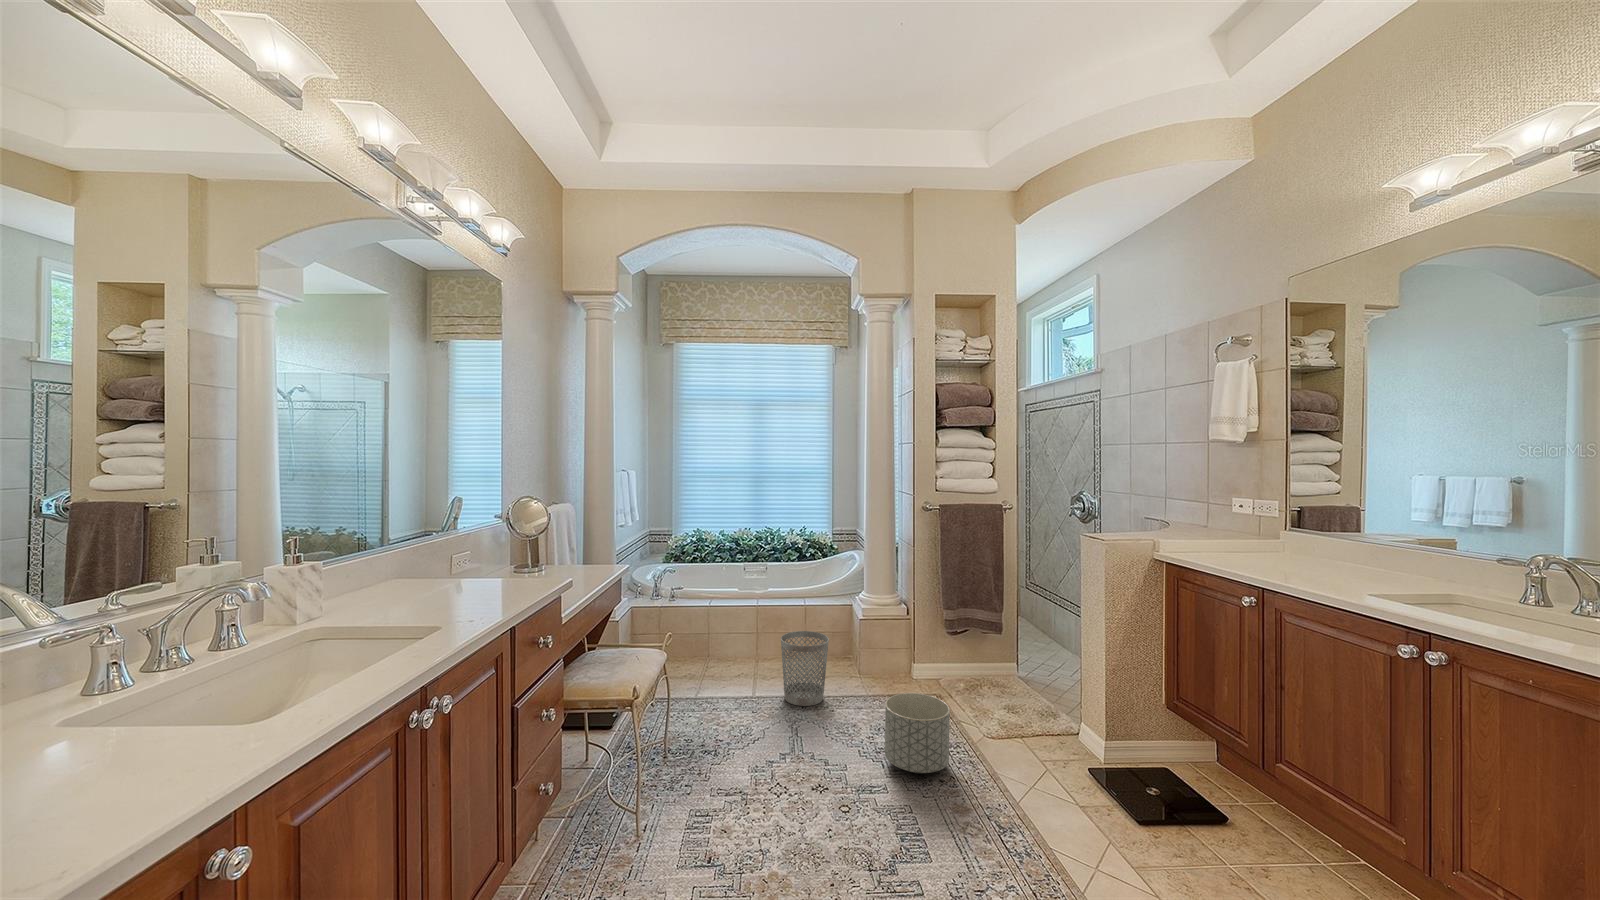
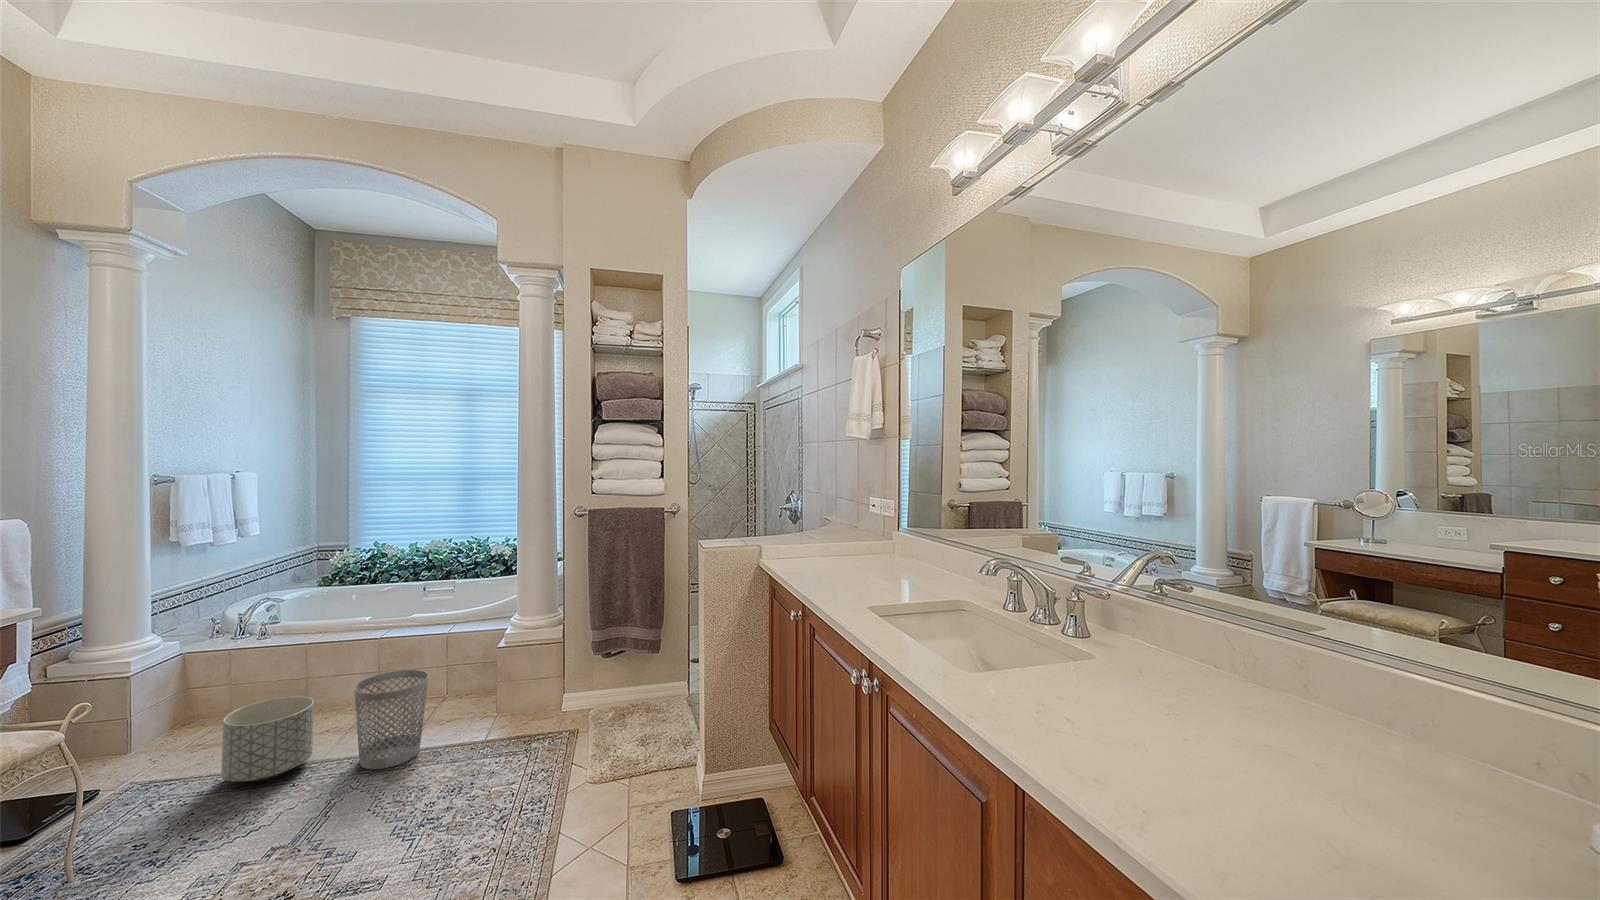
planter: present [885,693,950,774] -> present [221,696,314,782]

